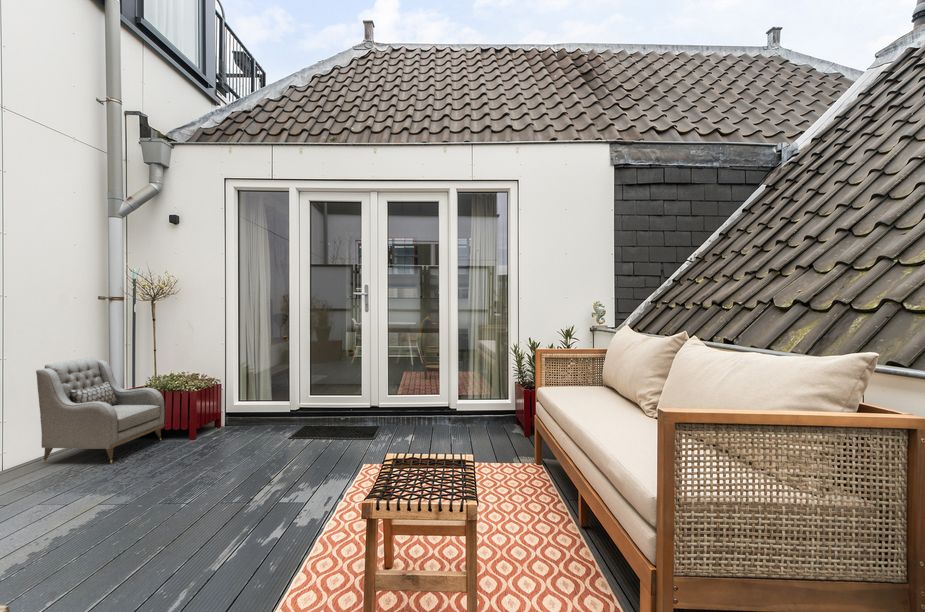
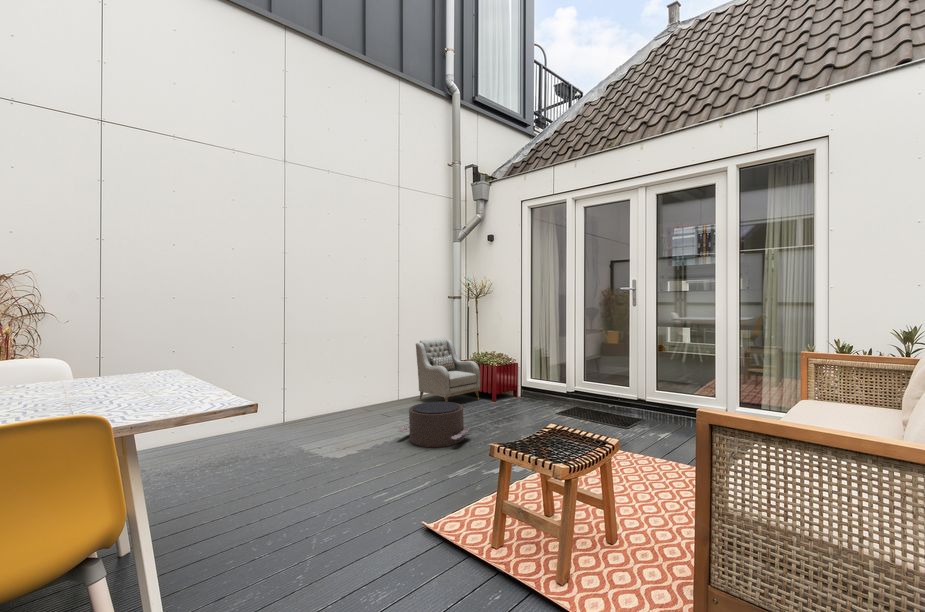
pouf: none [47,455,197,542] -> present [398,402,470,447]

